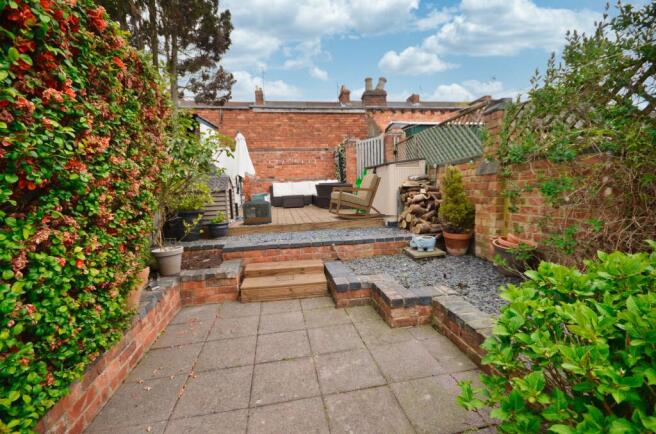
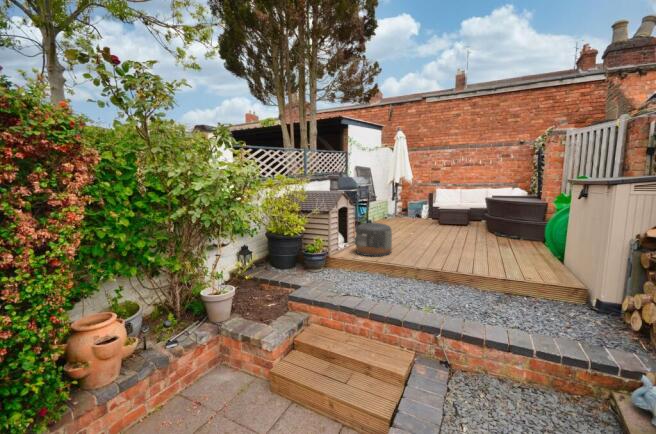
chair: present [329,174,381,219] -> none [480,199,592,280]

